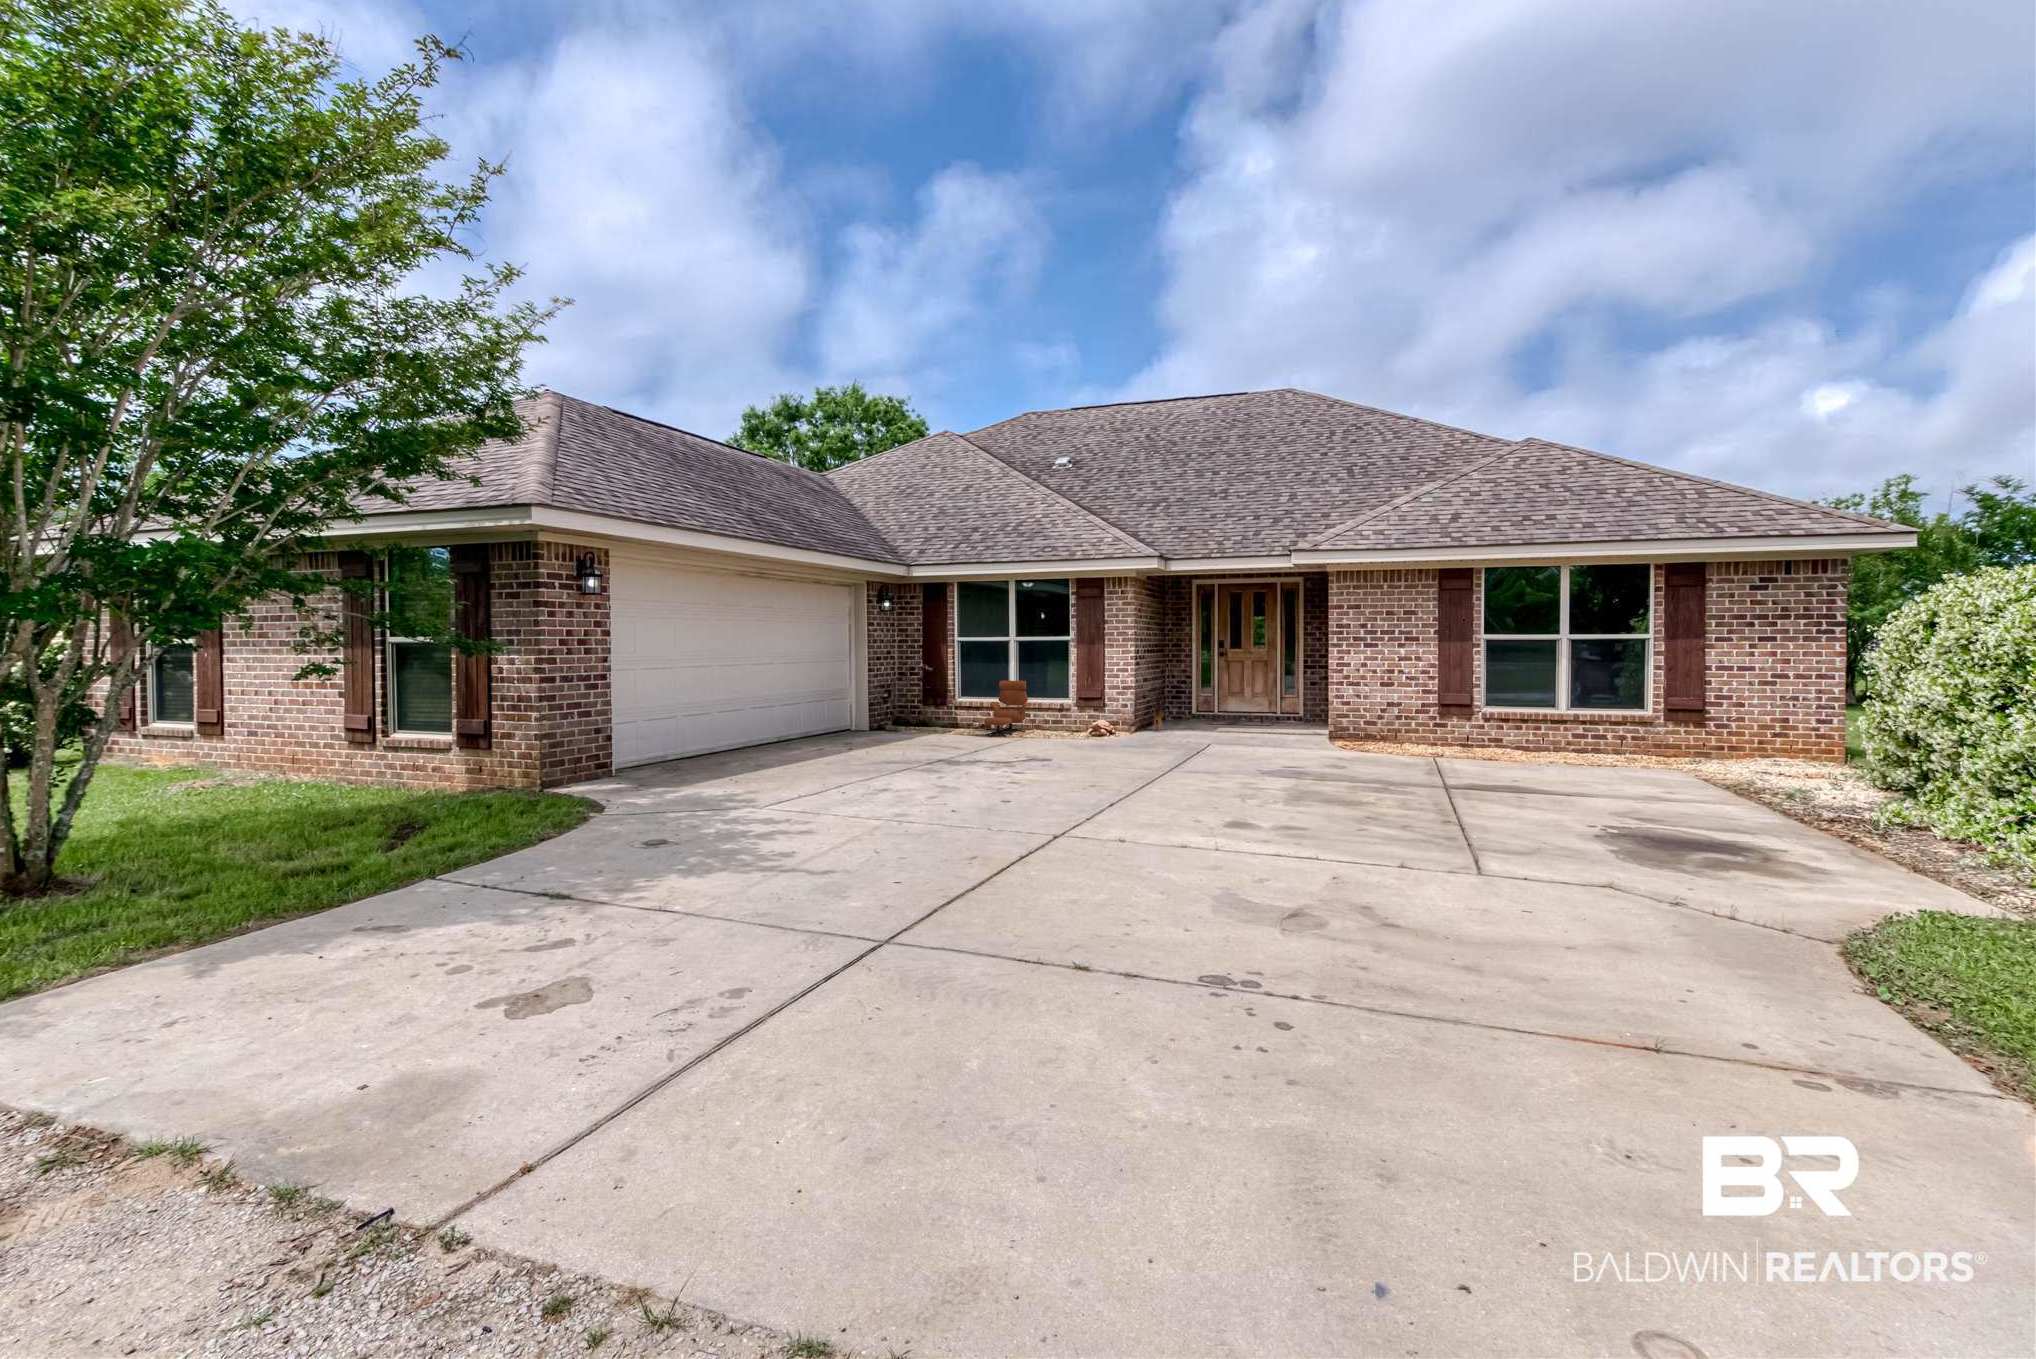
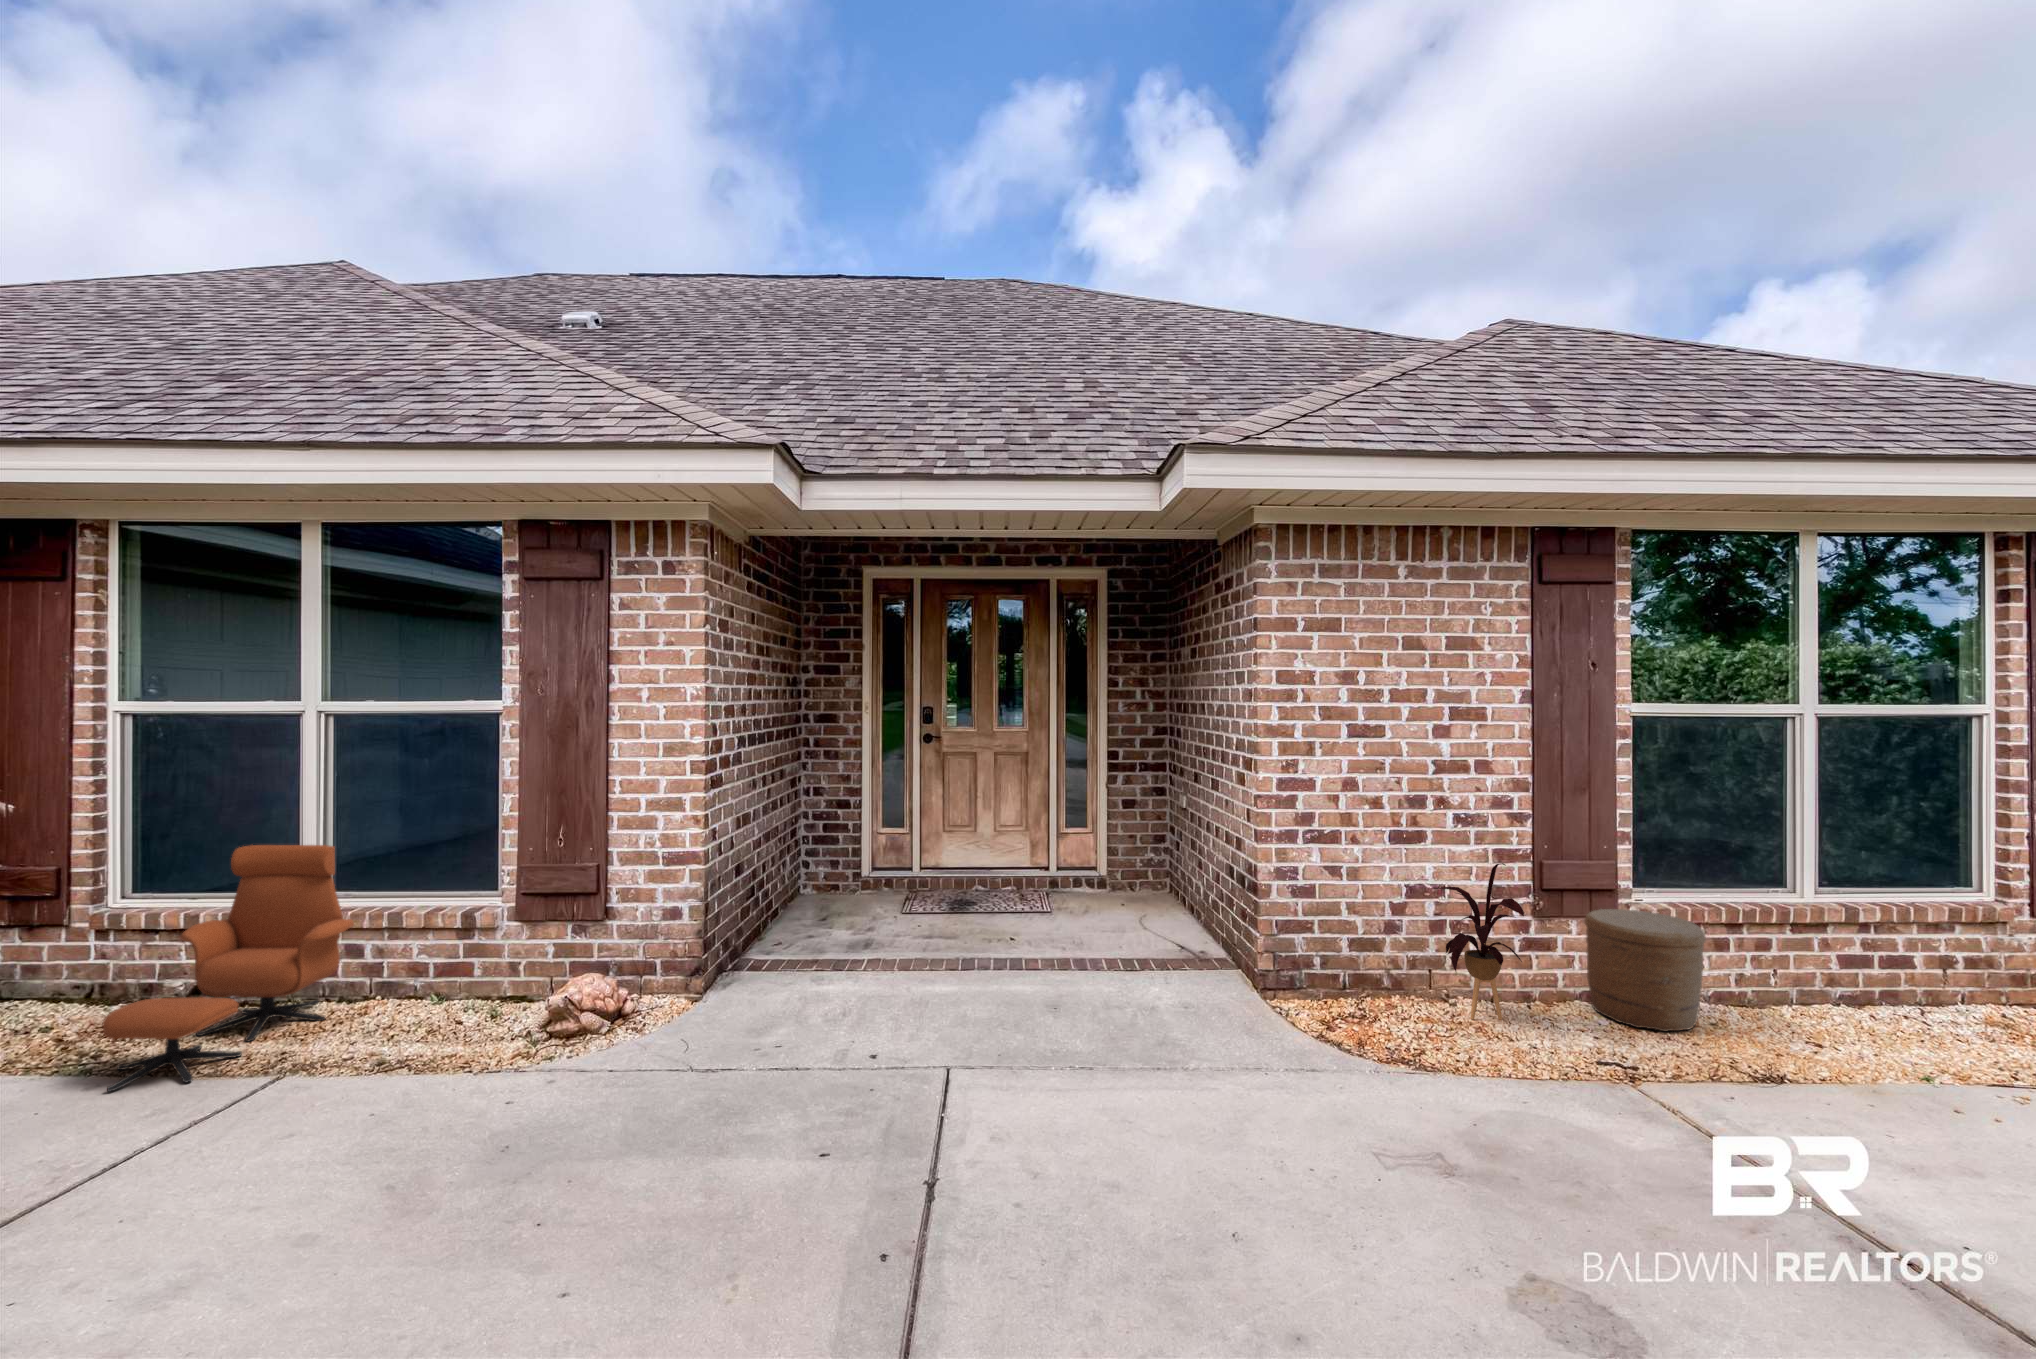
house plant: present [1150,693,1175,726] -> present [1434,863,1524,1020]
woven basket: none [1450,712,1491,750] -> present [1584,909,1706,1031]

